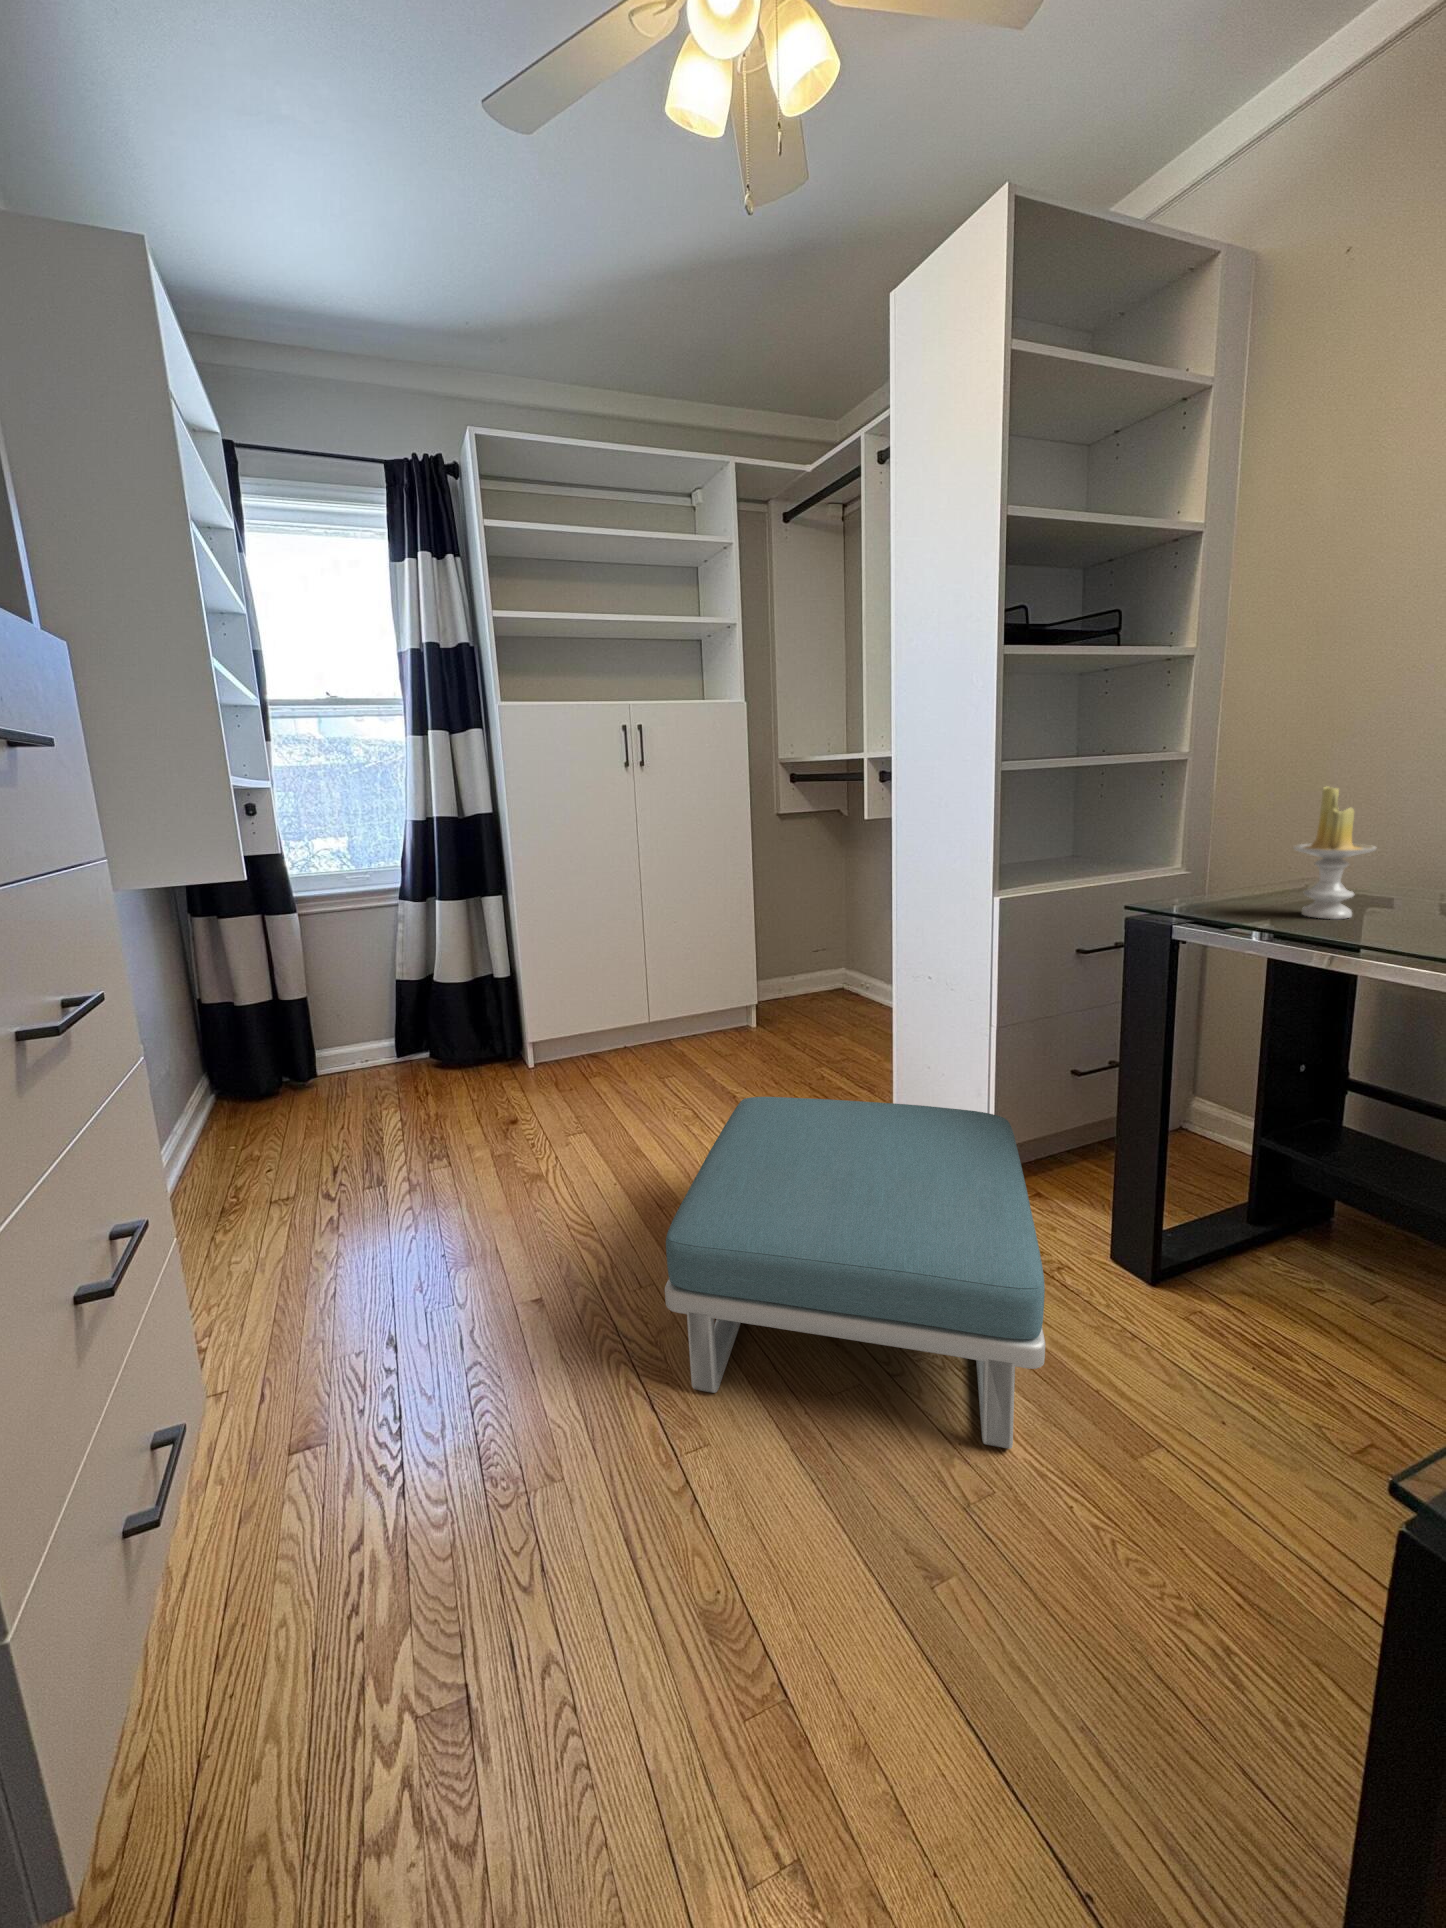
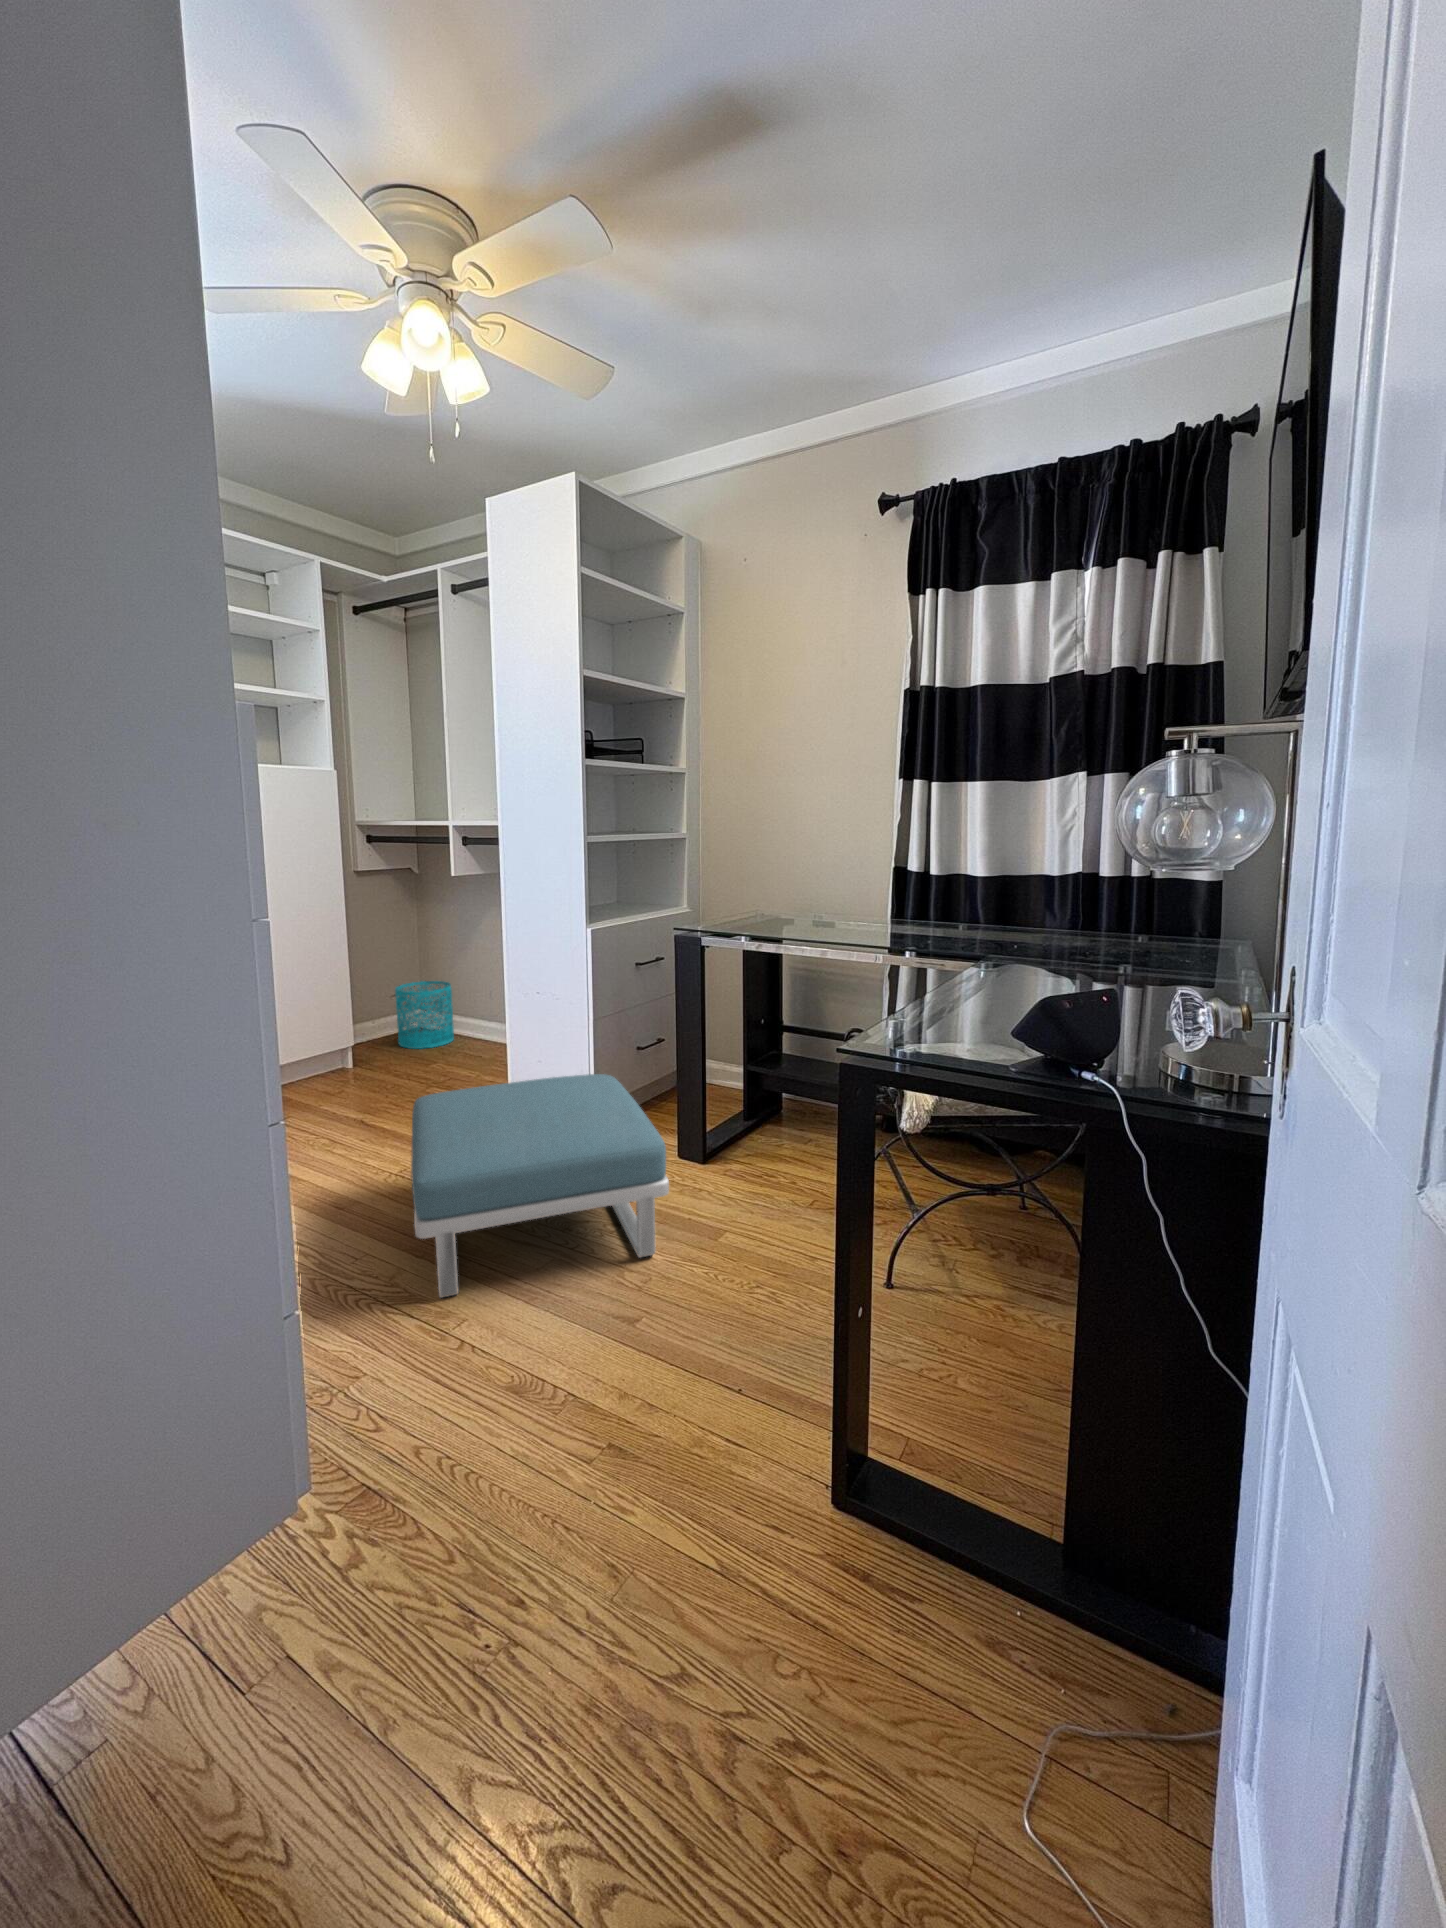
candle: present [1293,786,1376,919] -> none [750,856,785,928]
wastebasket: none [809,936,870,1012] -> present [395,981,454,1049]

